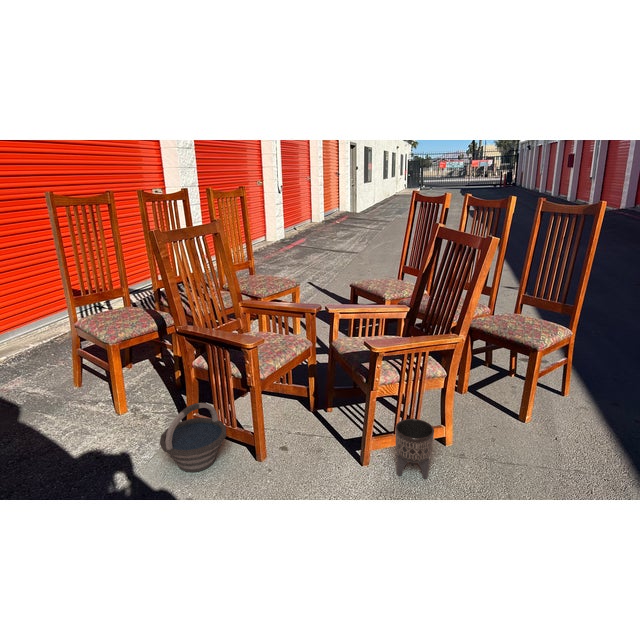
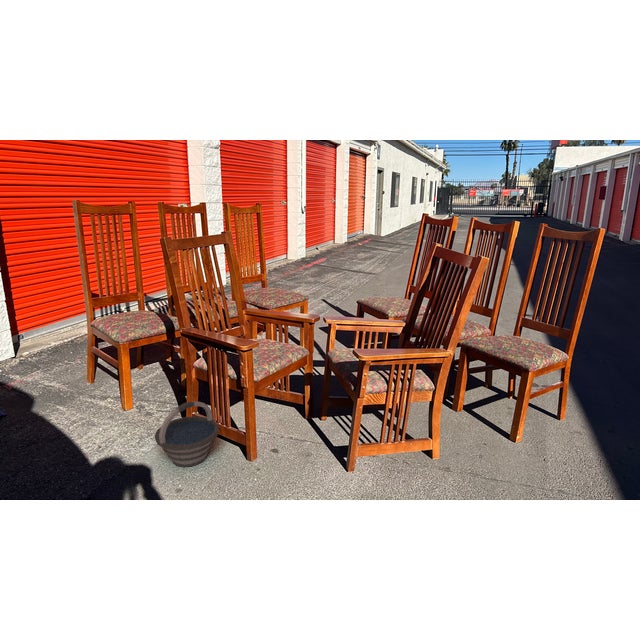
planter: present [395,419,434,479] -> none [379,429,416,489]

